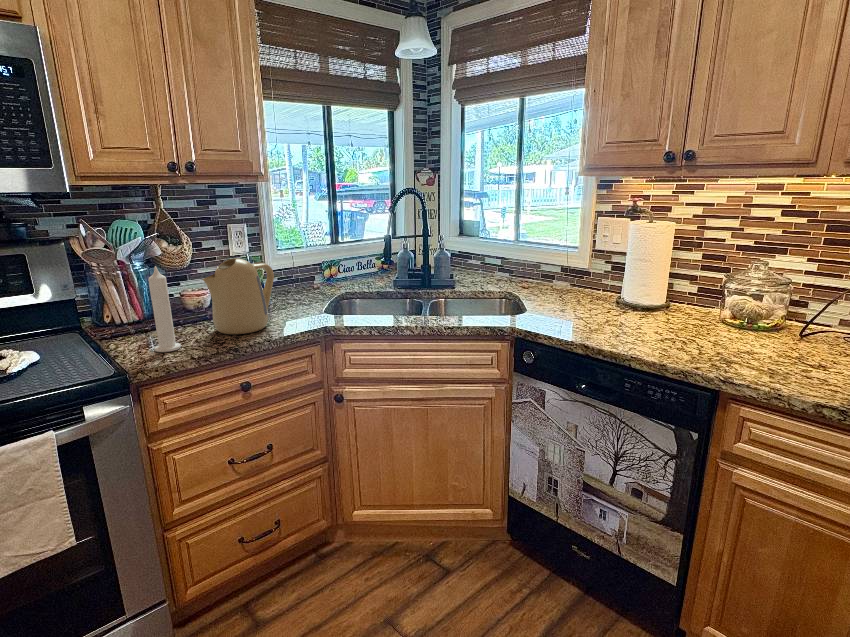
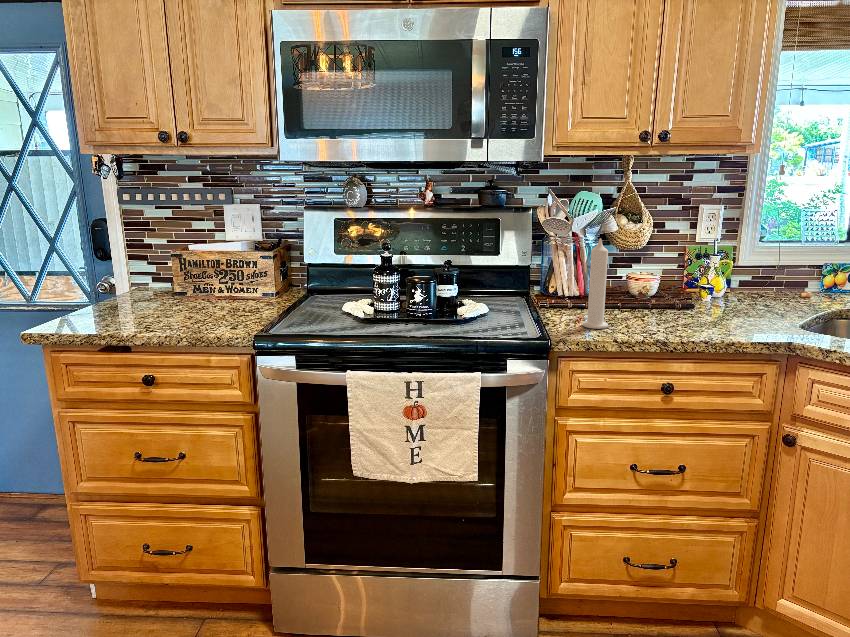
kettle: present [202,258,274,334] -> none [646,240,734,328]

